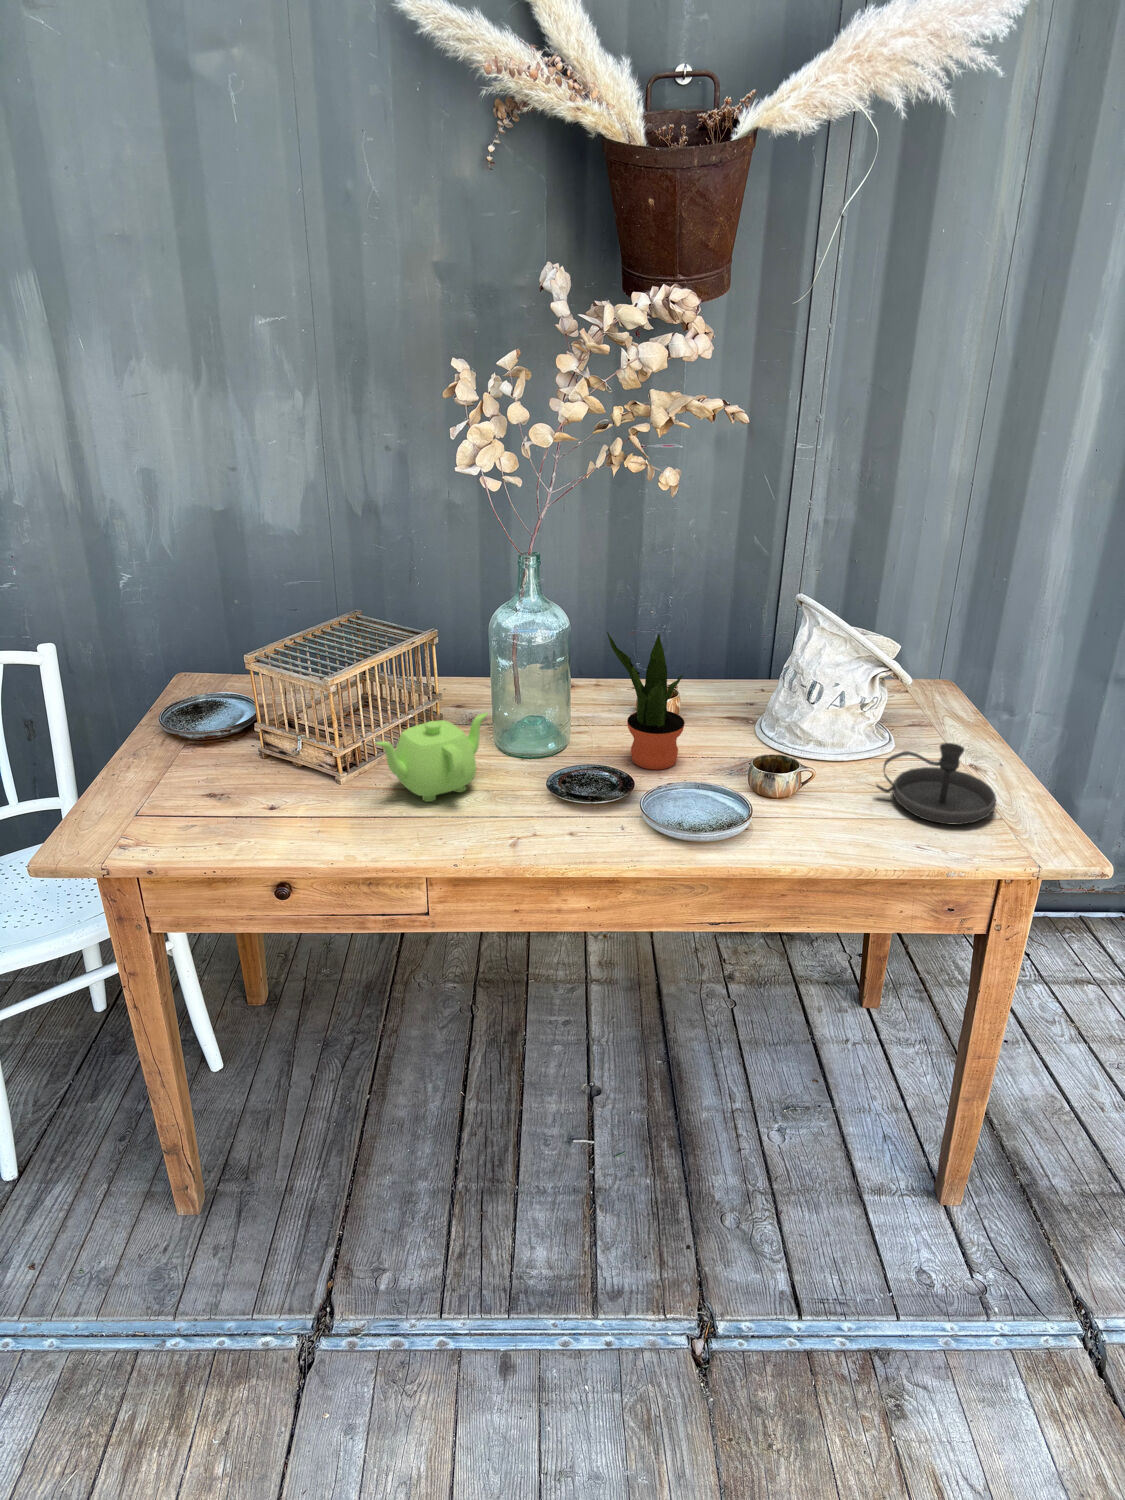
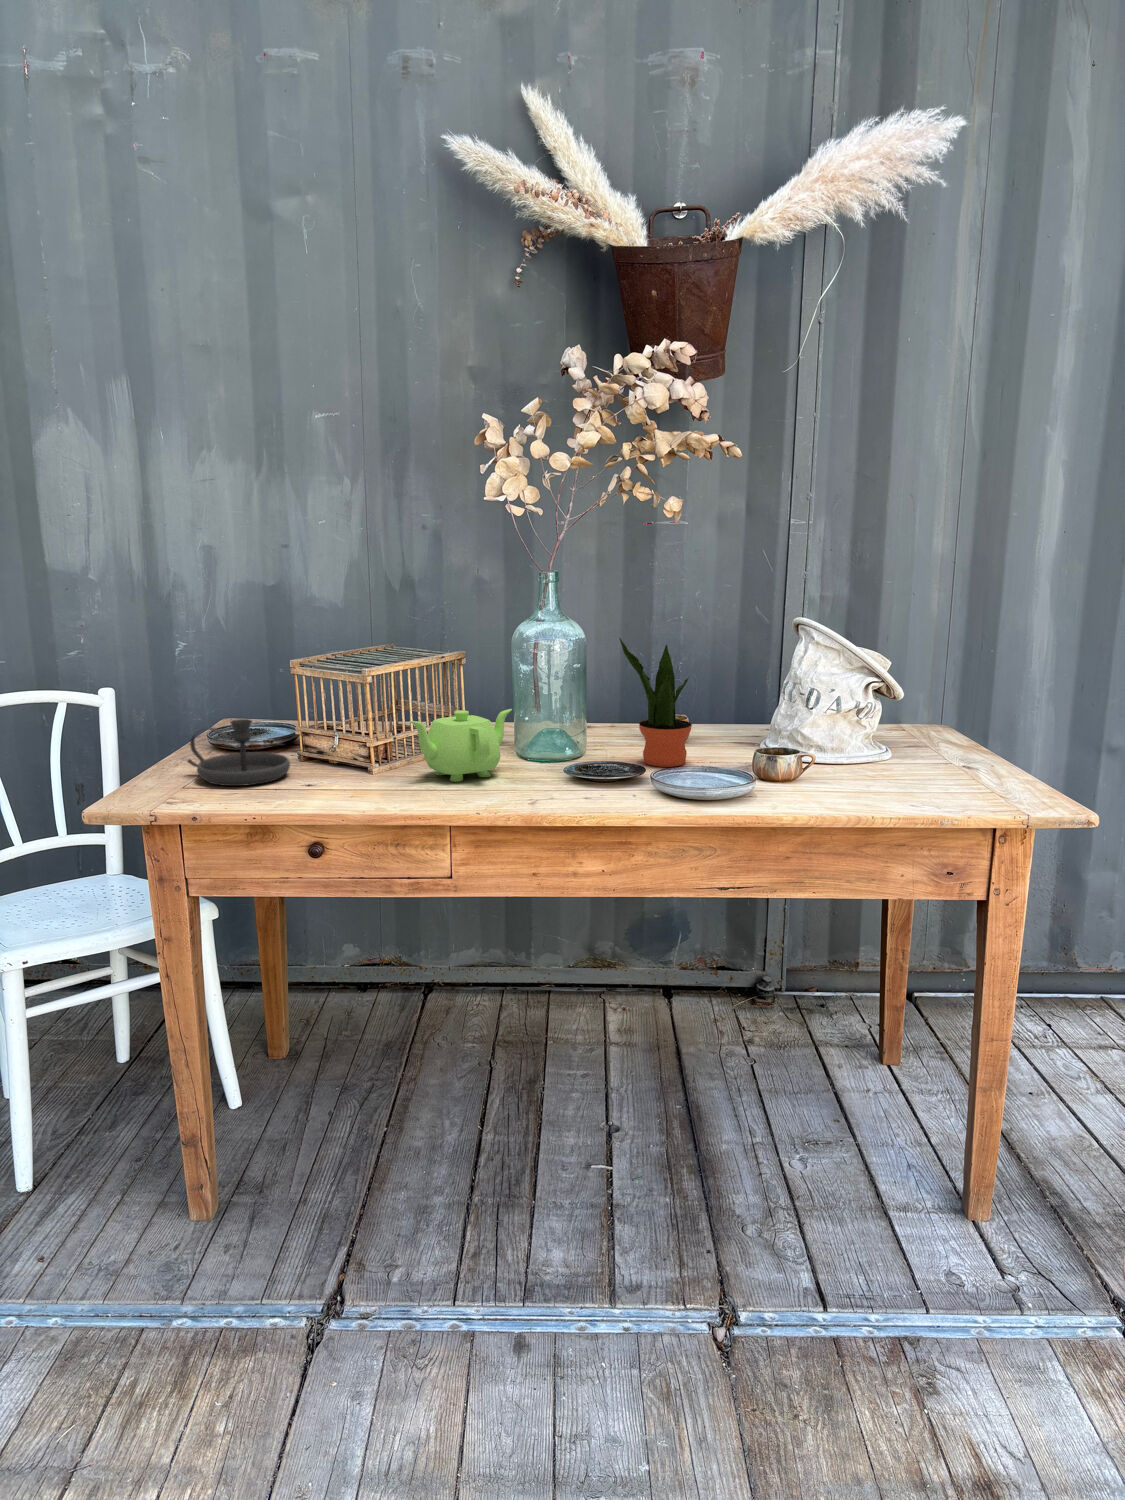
candlestick: present [877,743,996,825] -> present [188,719,290,786]

